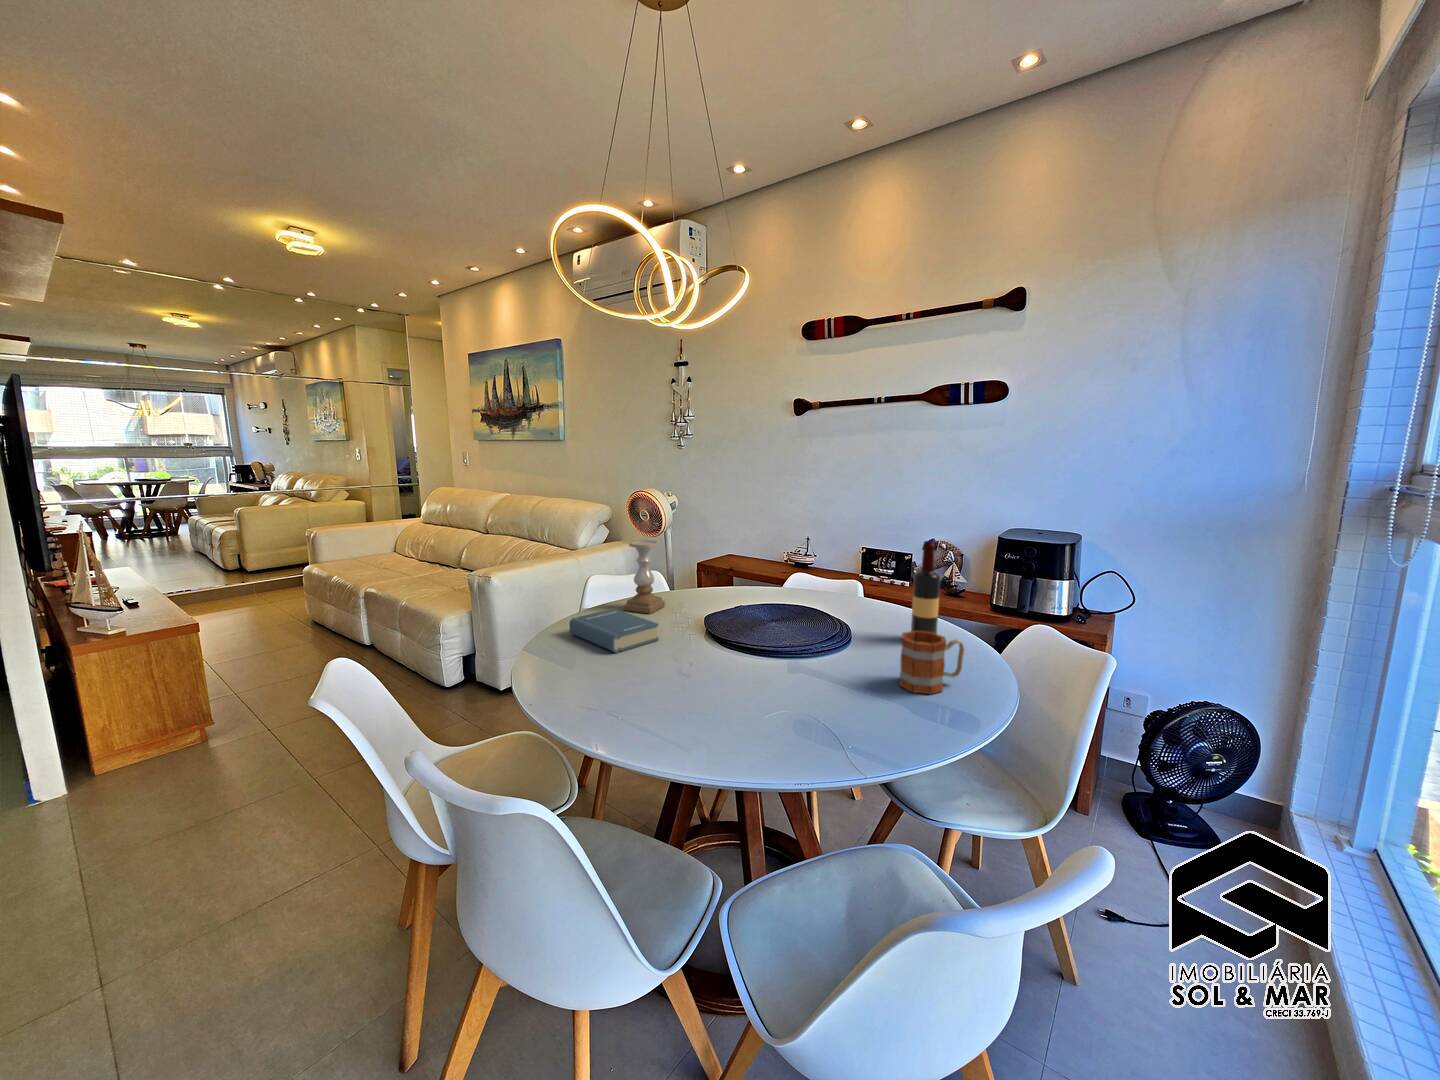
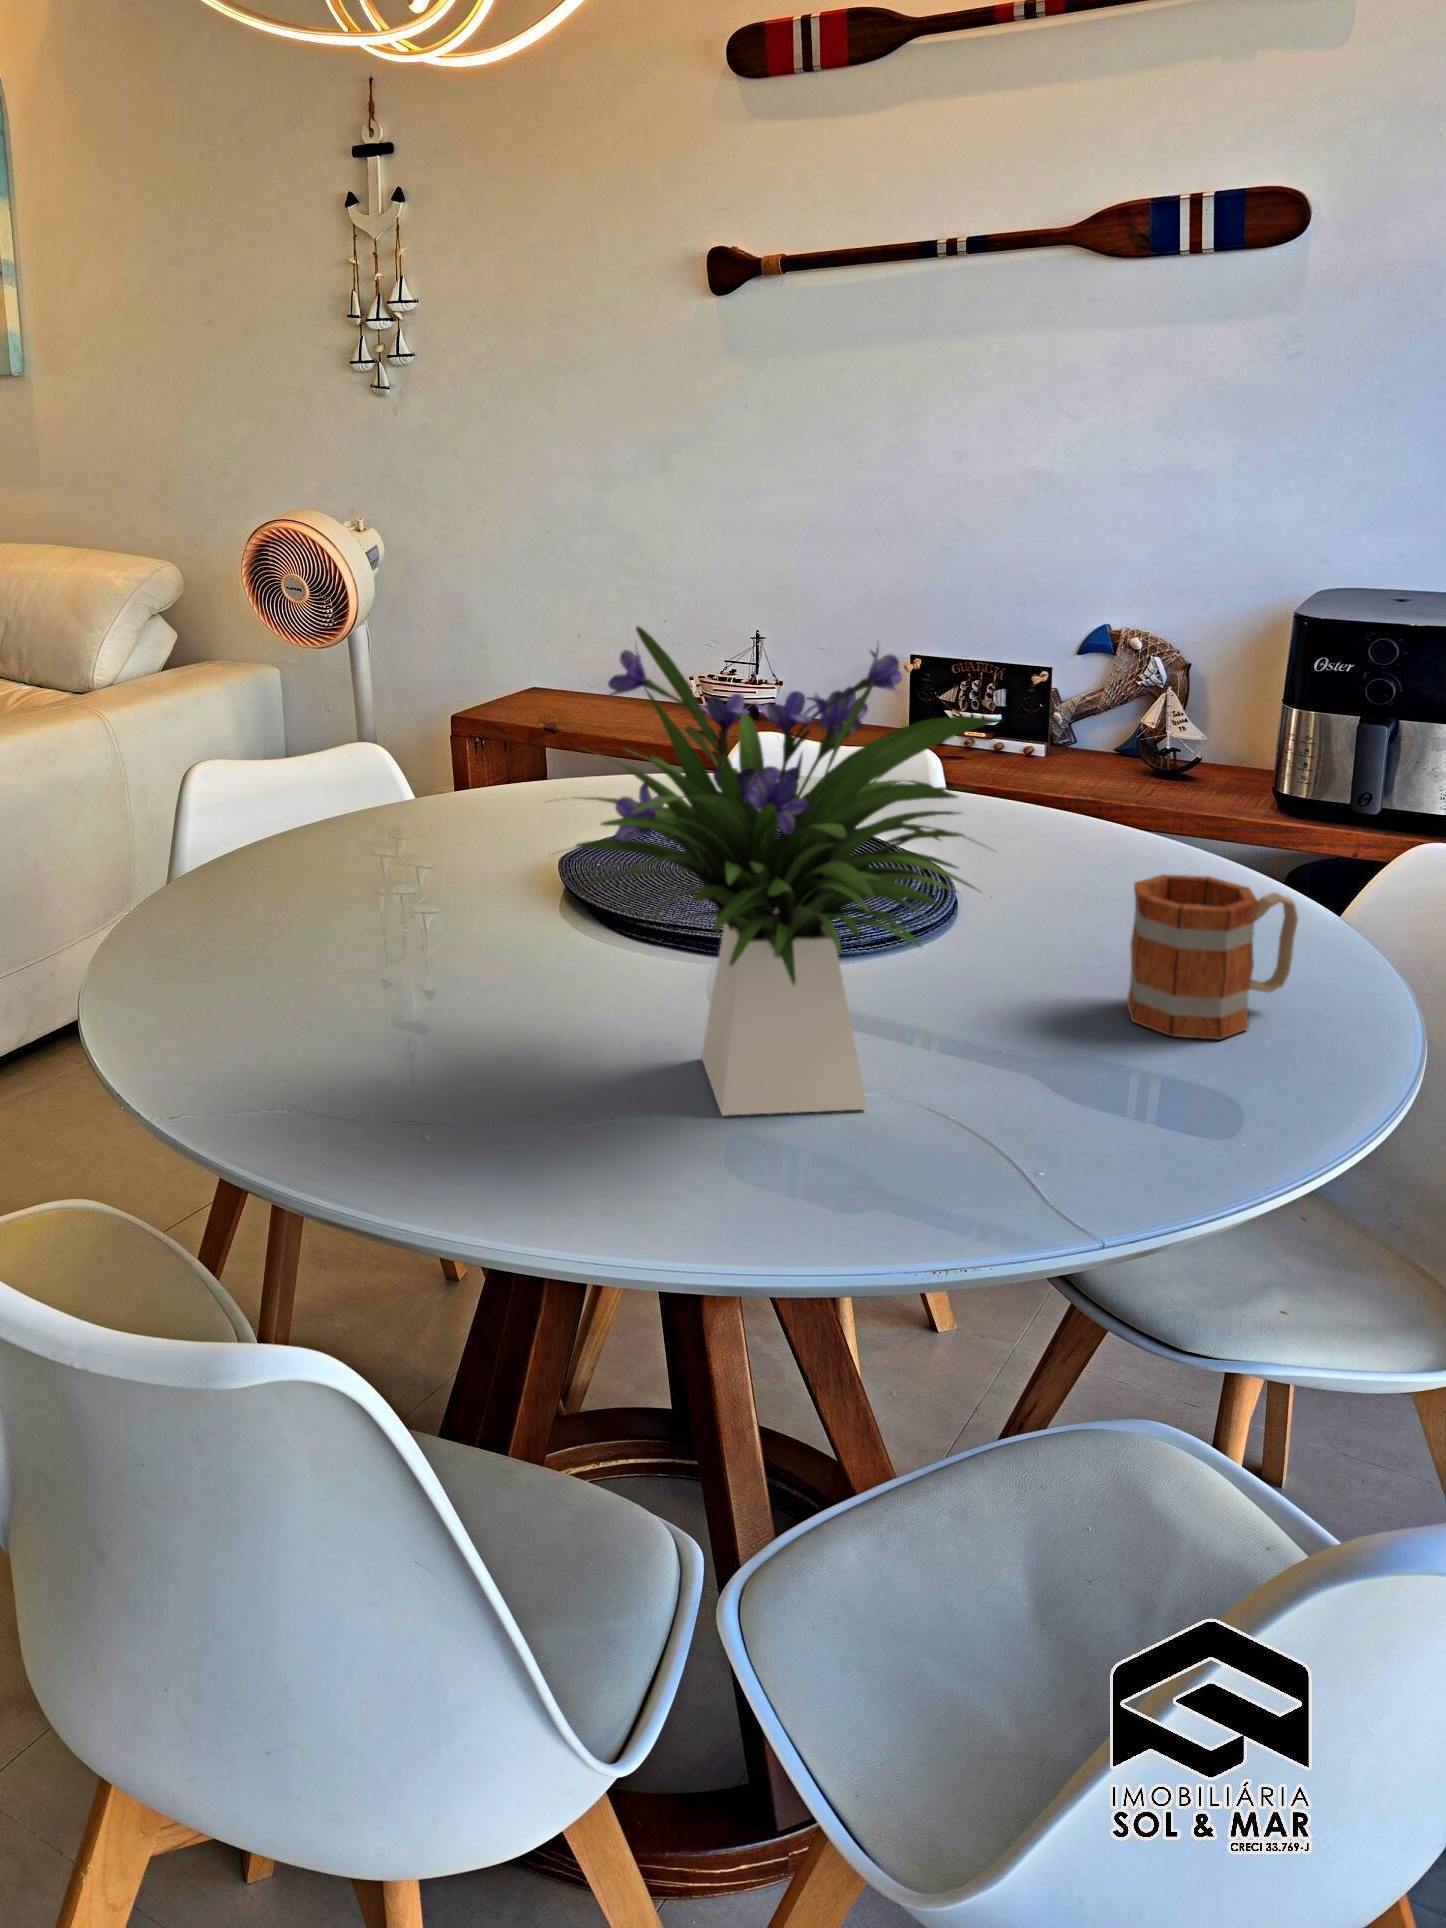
flower arrangement: none [675,529,845,713] -> present [558,627,1001,1115]
candle holder: present [624,540,665,614] -> none [315,659,425,862]
wine bottle: present [911,541,940,634] -> none [1118,633,1198,909]
book: present [569,609,659,653] -> none [188,853,446,976]

